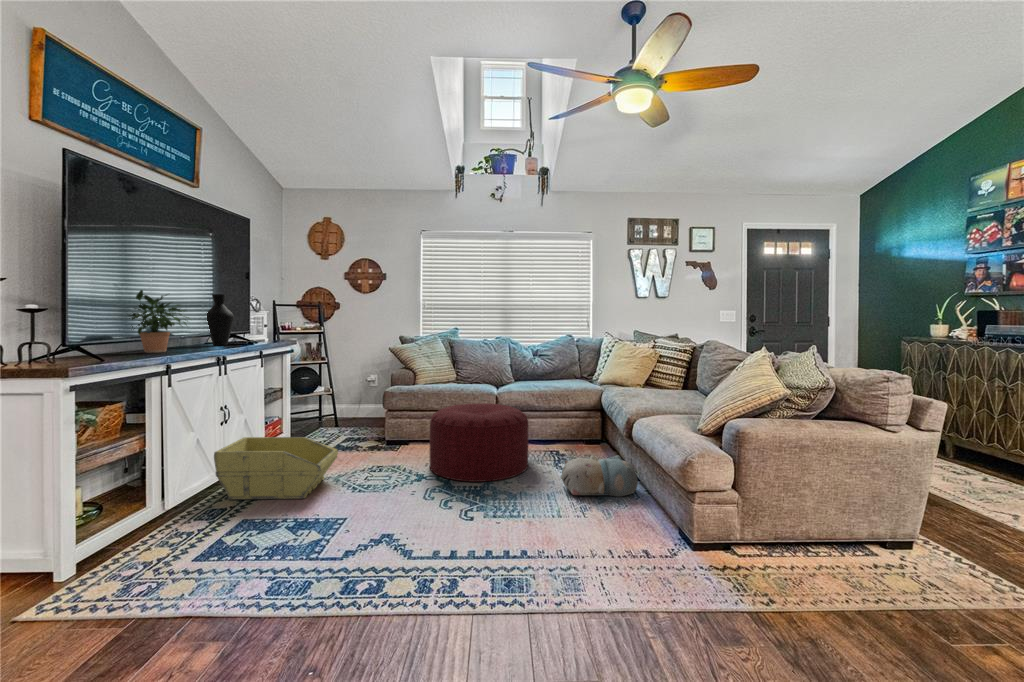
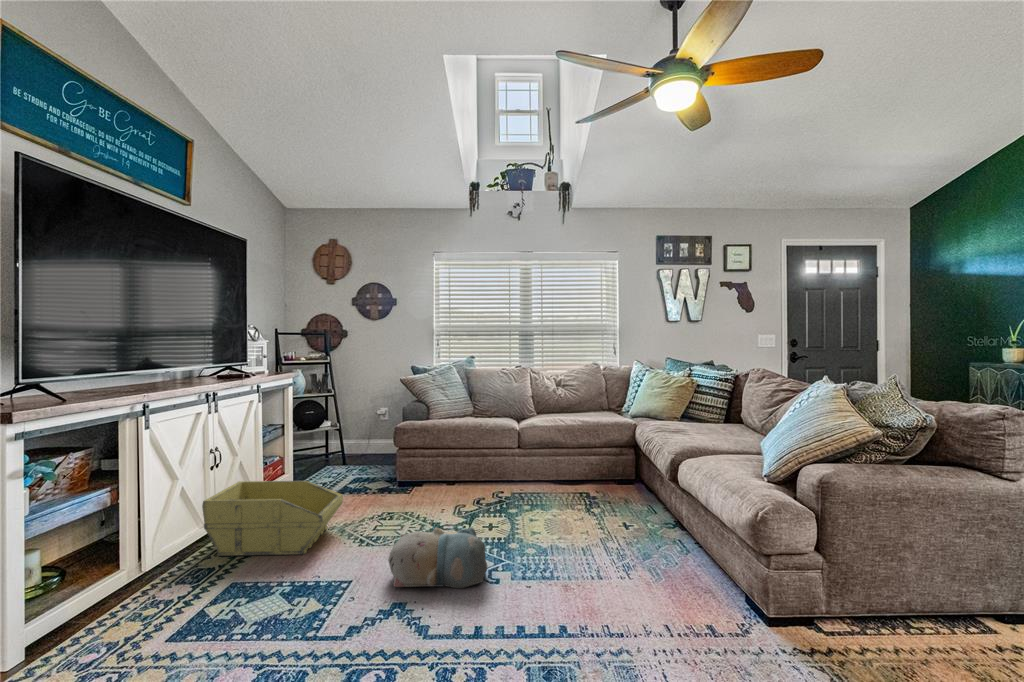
potted plant: present [129,290,189,353] -> none [99,318,184,389]
vase: present [207,294,234,346] -> none [200,323,232,379]
ottoman: present [430,403,529,482] -> none [445,439,556,531]
plush toy: present [561,456,638,497] -> present [388,527,488,588]

